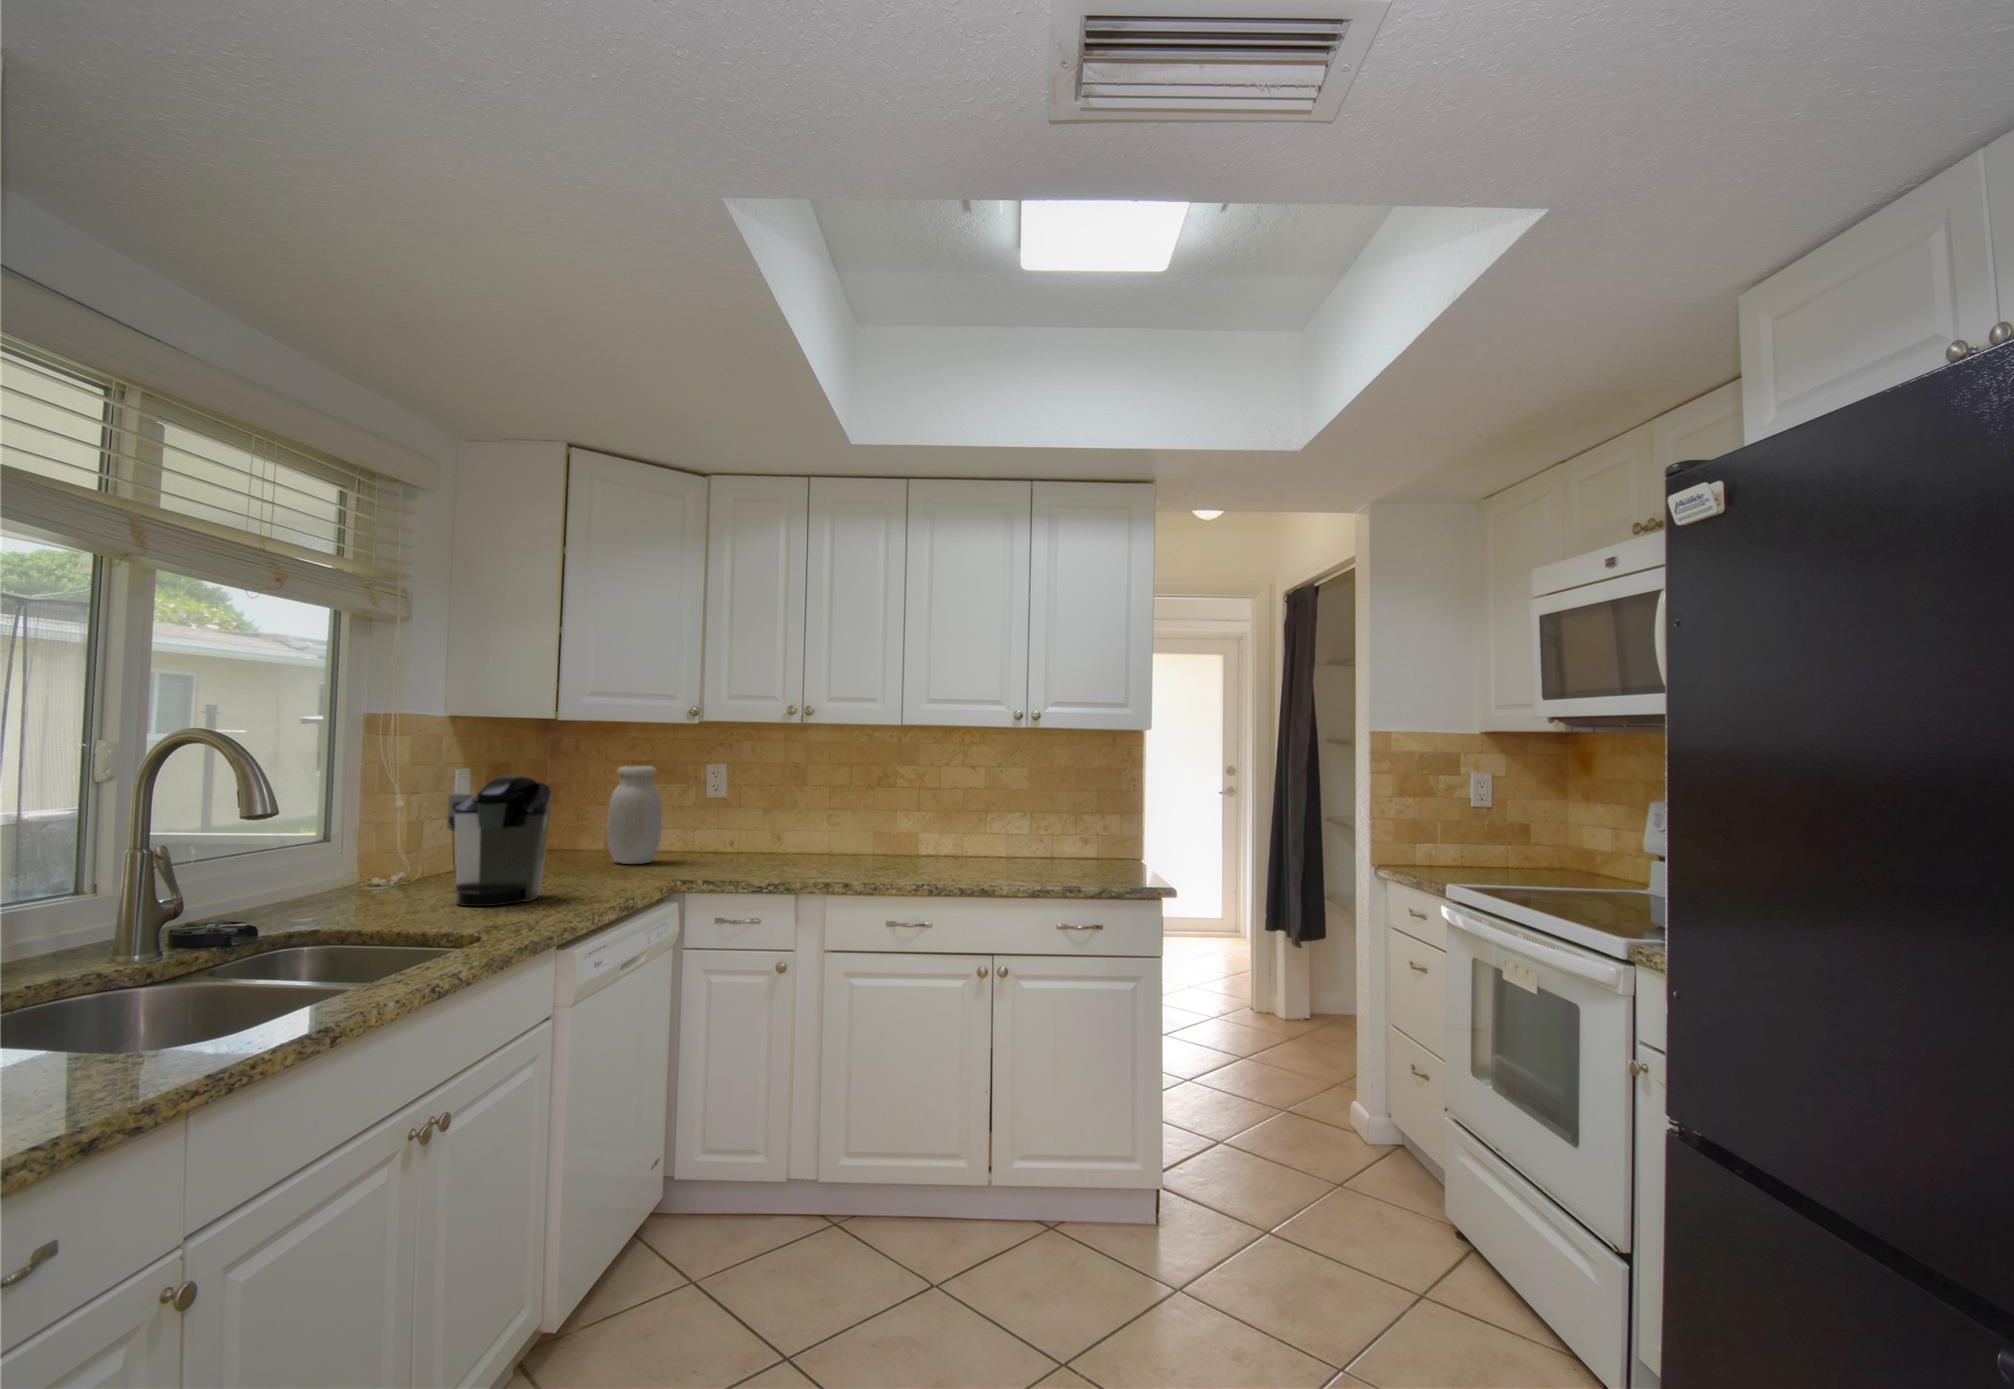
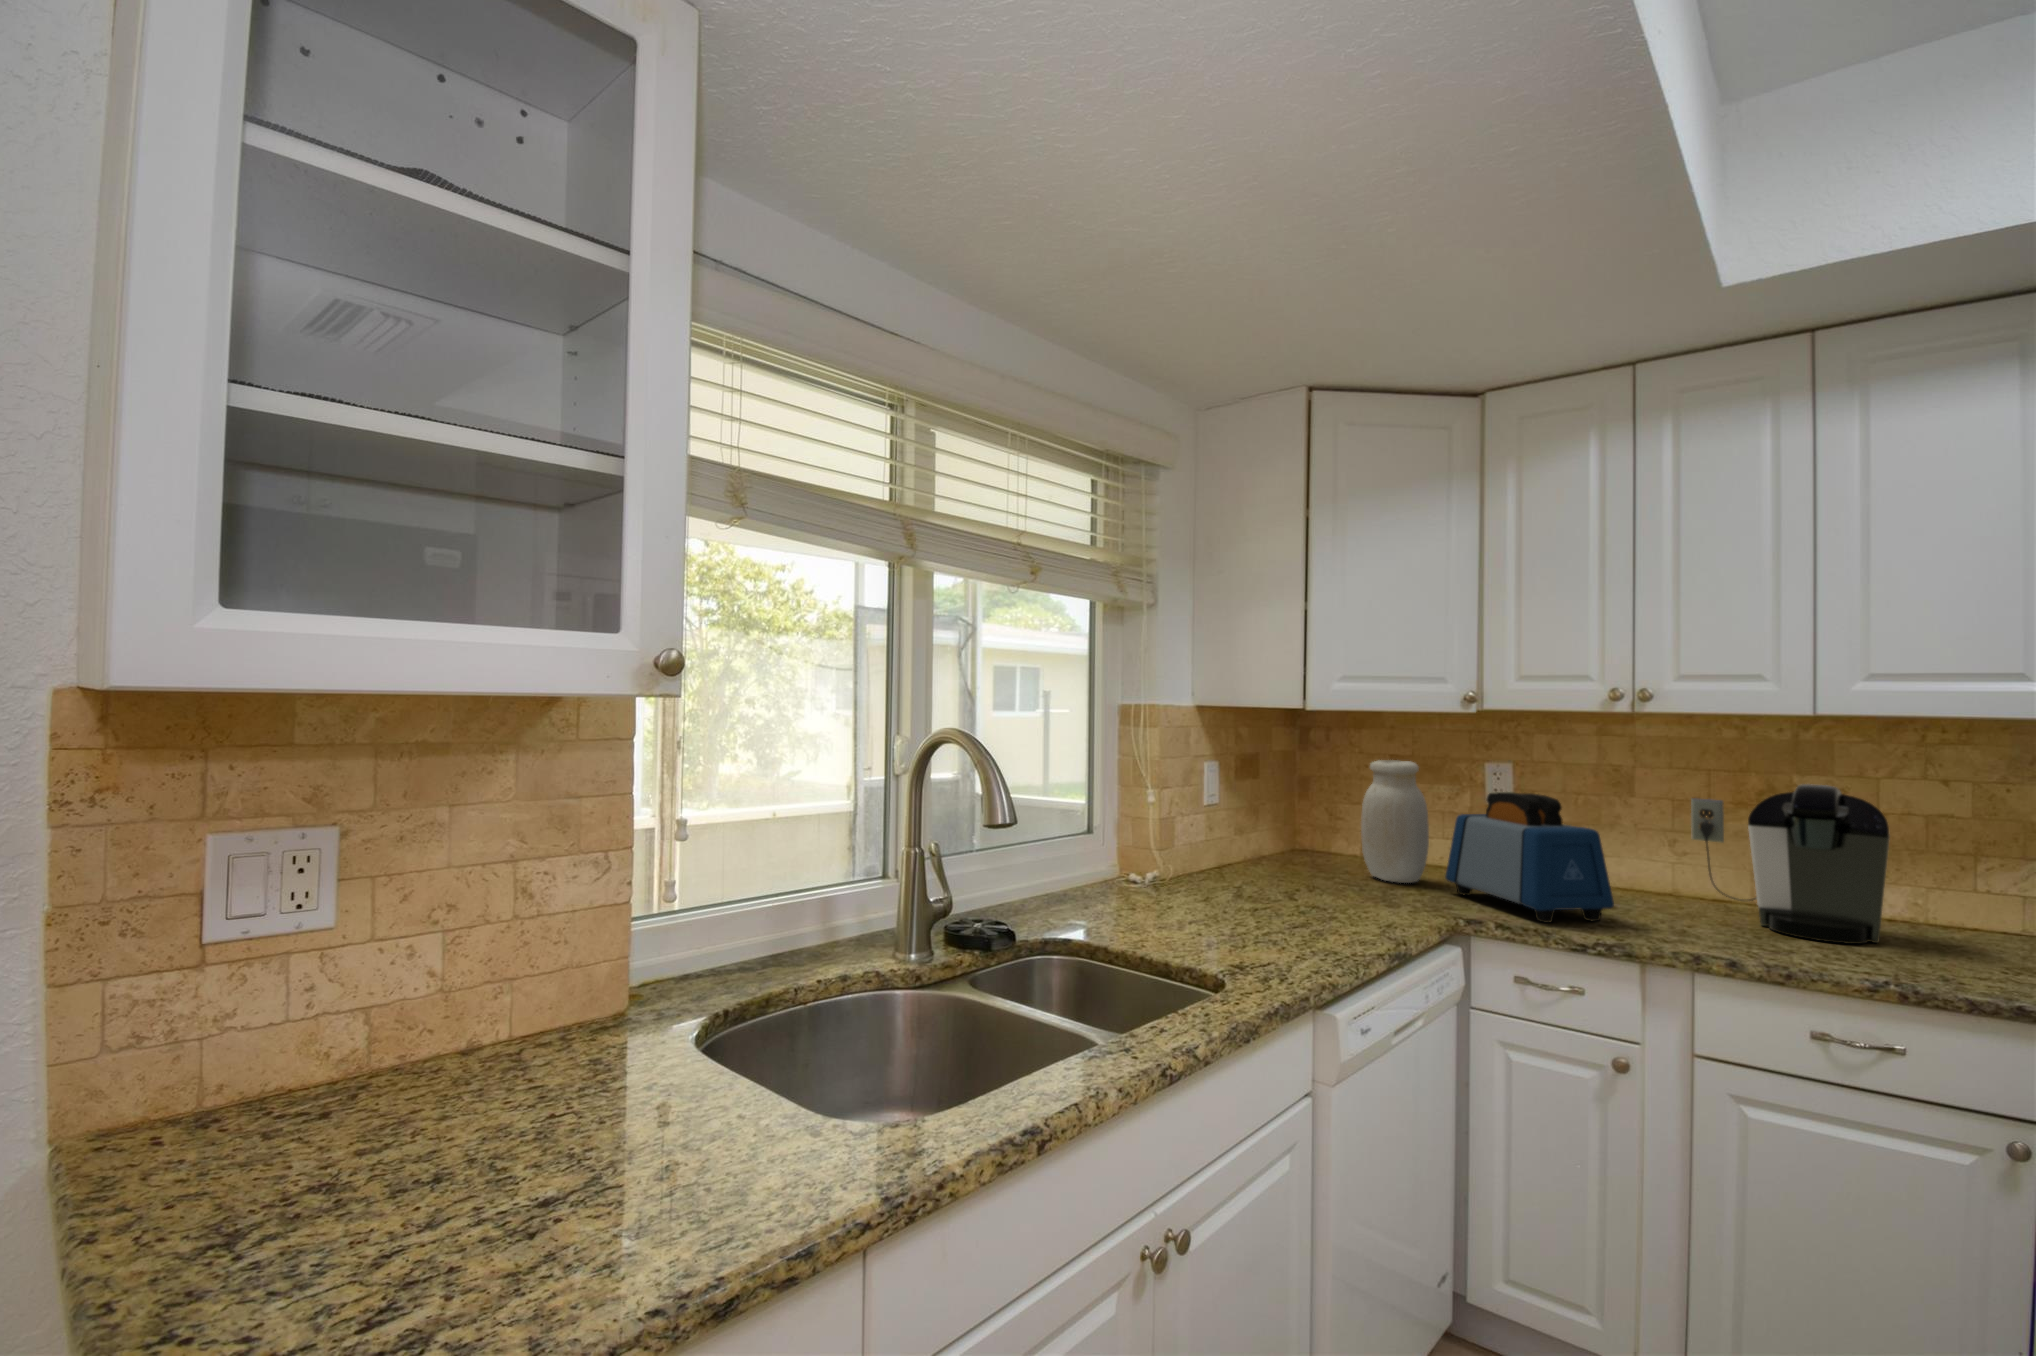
coffee maker: present [447,775,551,906] -> present [1691,784,1890,944]
toaster: none [672,785,780,875] -> present [1445,792,1614,923]

